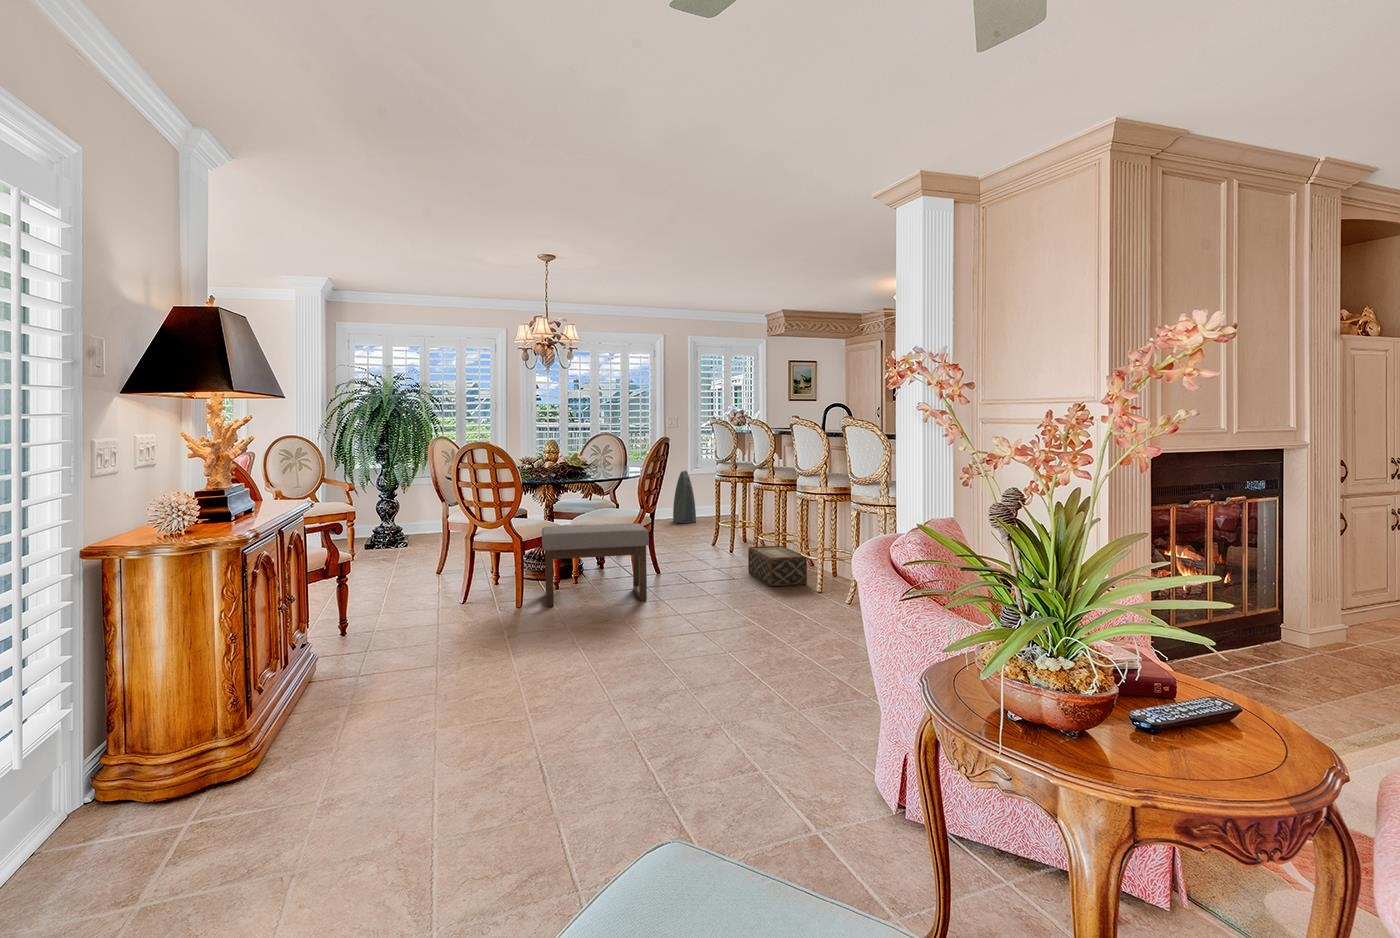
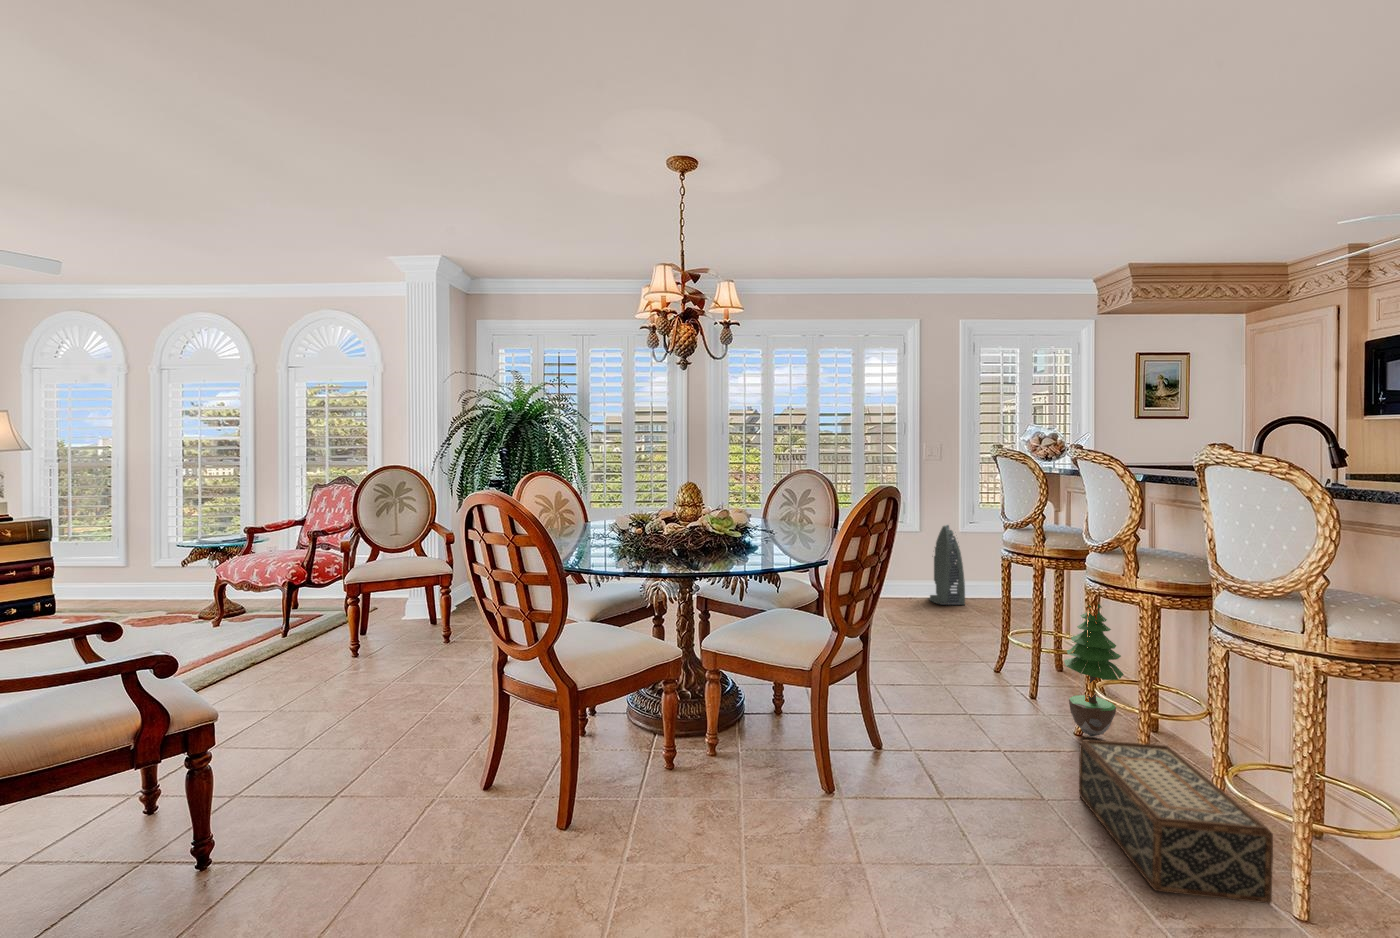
potted tree: none [745,489,770,559] -> present [1064,604,1124,737]
ottoman: present [542,523,649,607] -> none [586,664,823,886]

